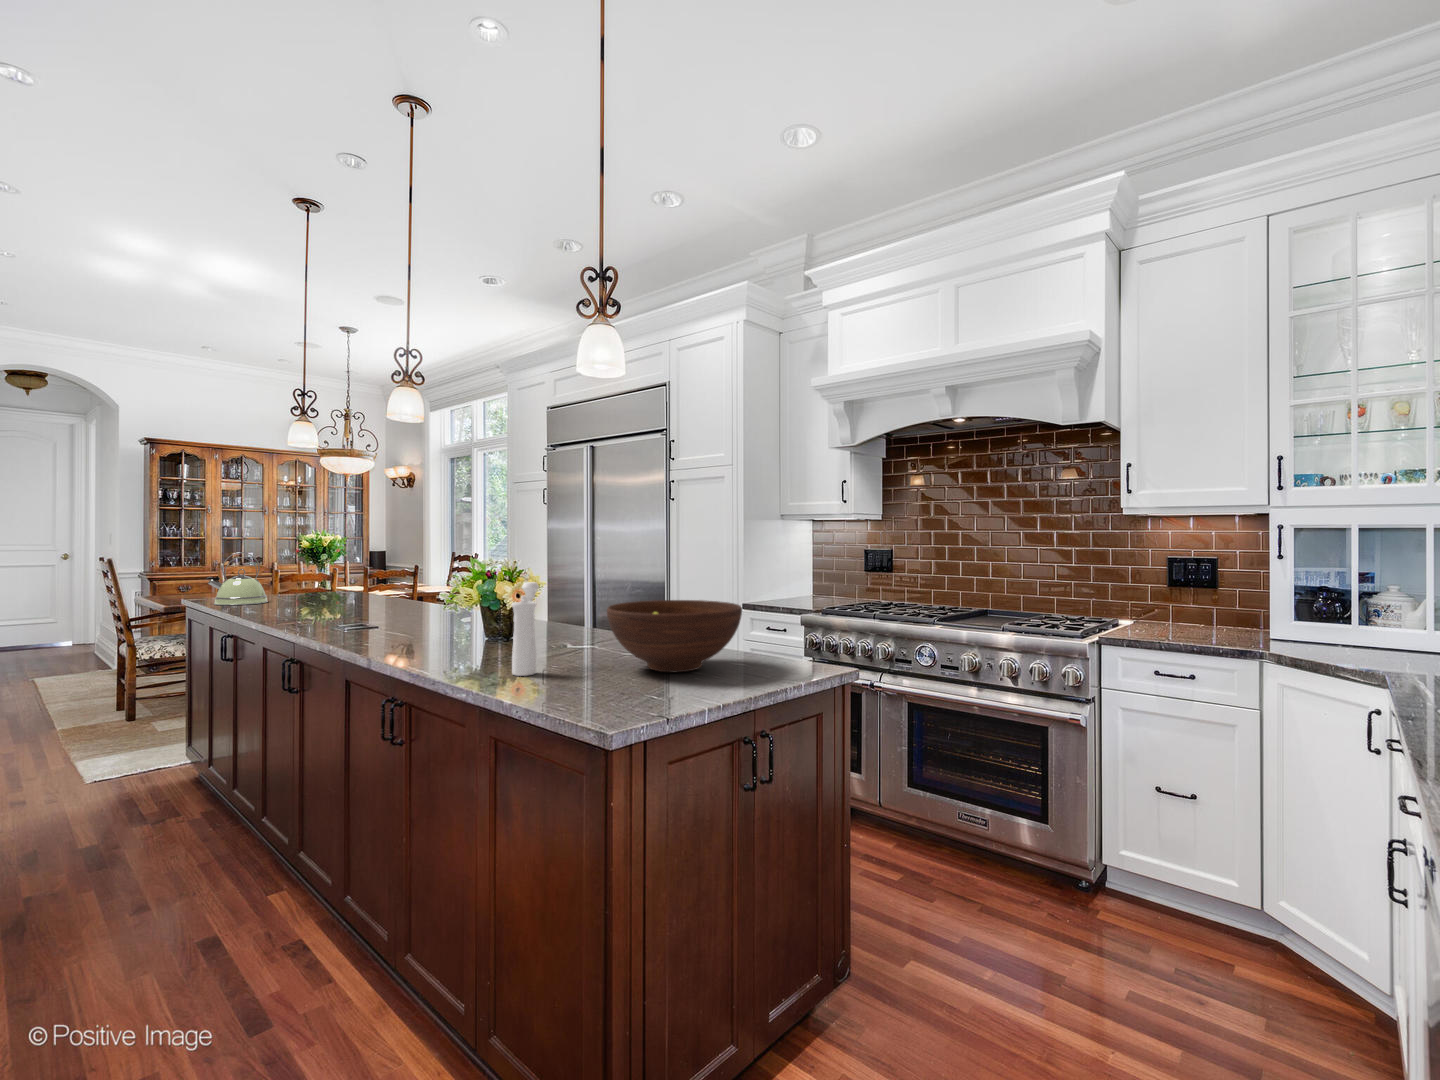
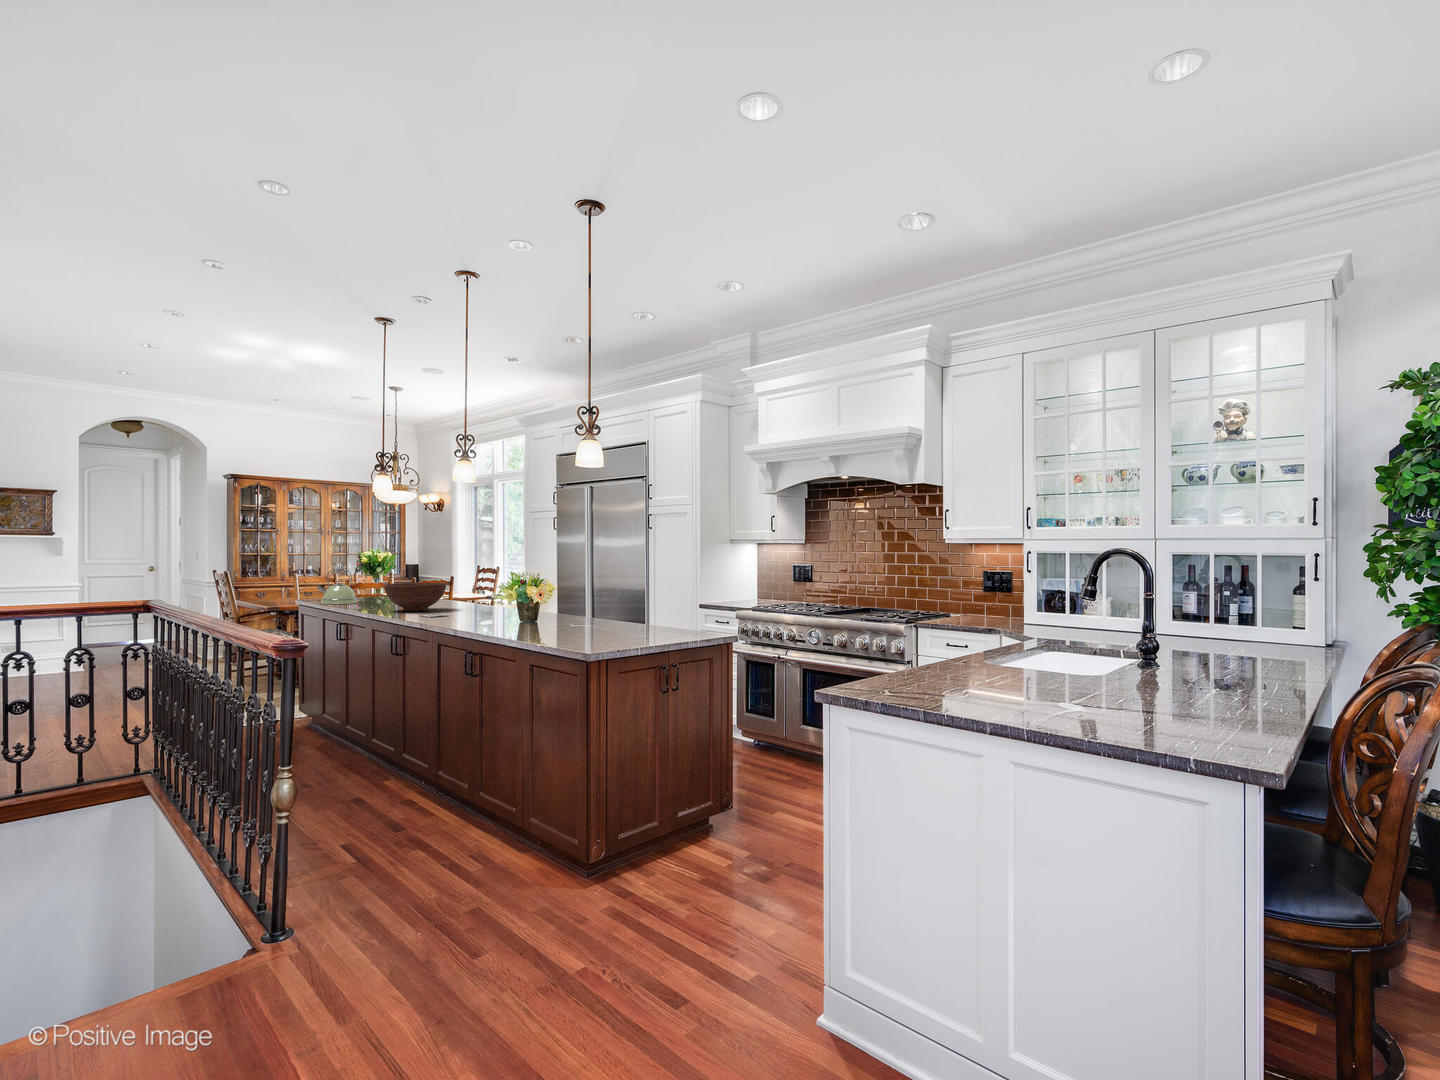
pepper mill: present [512,582,539,676] -> none [540,585,555,637]
fruit bowl: present [607,600,742,672] -> present [384,583,446,611]

